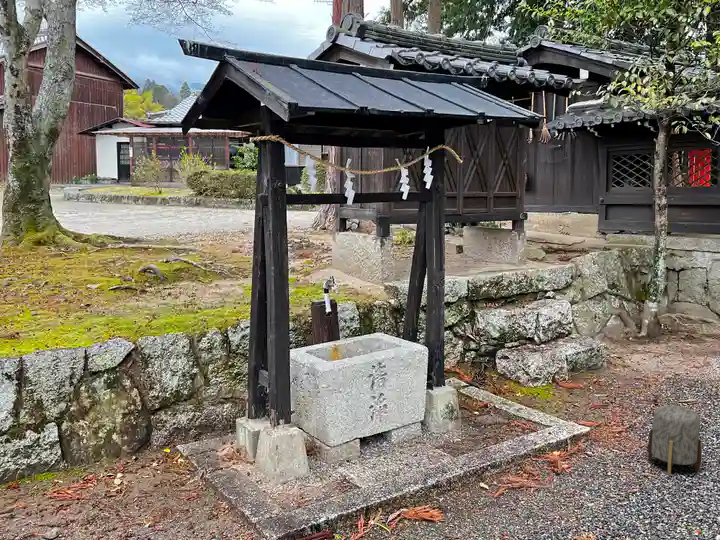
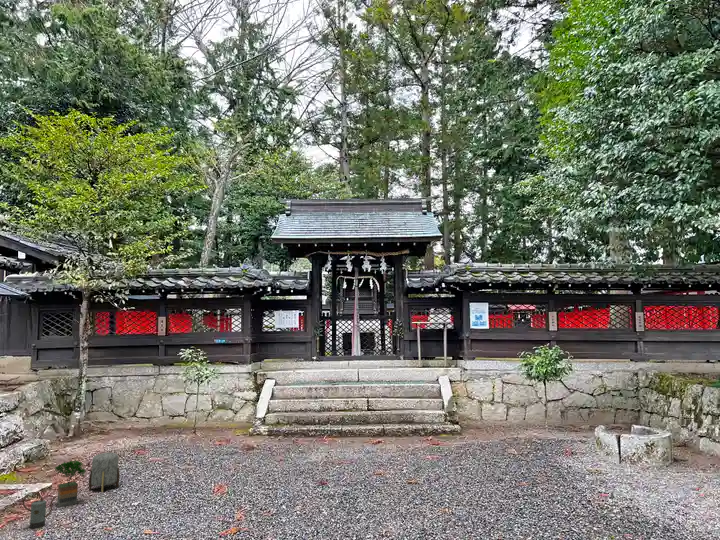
potted tree: none [588,409,639,485] -> present [55,460,86,507]
watering can: none [533,458,580,518] -> present [23,492,56,528]

